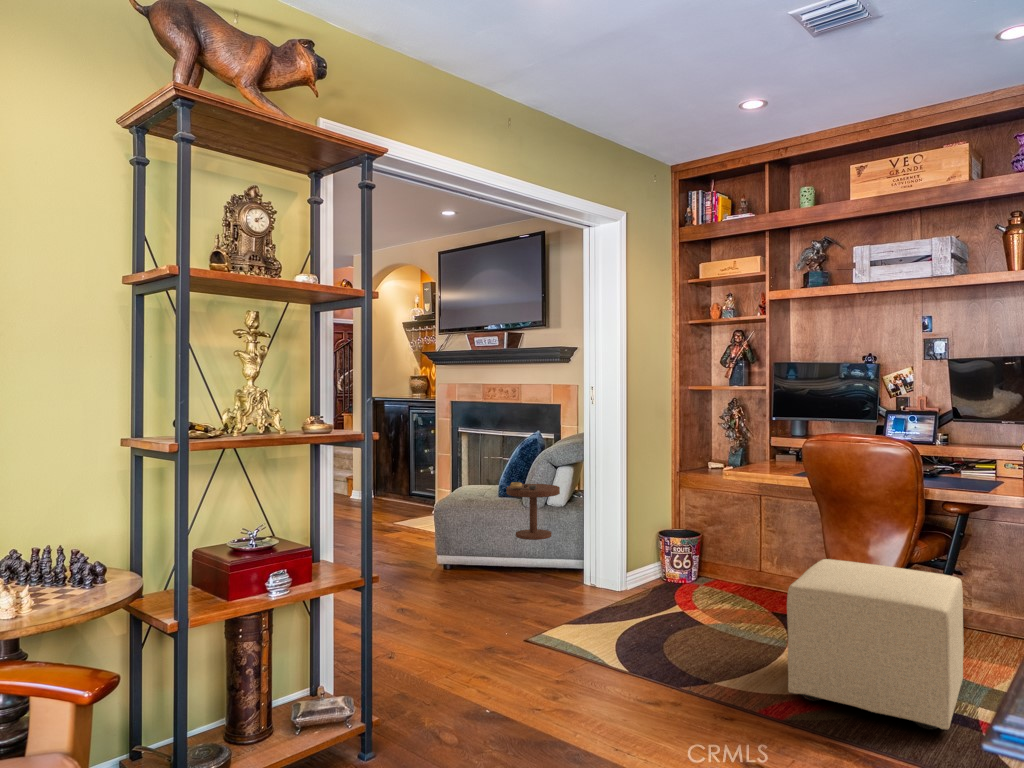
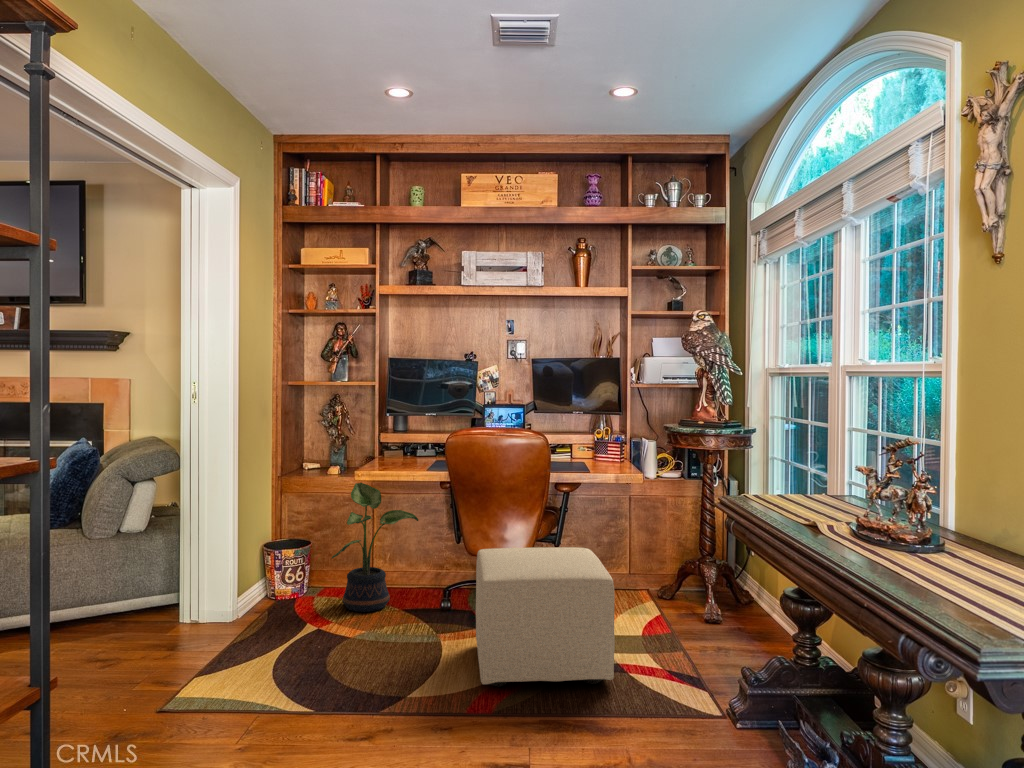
side table: present [506,482,560,540] -> none [70,506,149,635]
potted plant: none [704,483,793,607] -> present [332,483,418,612]

